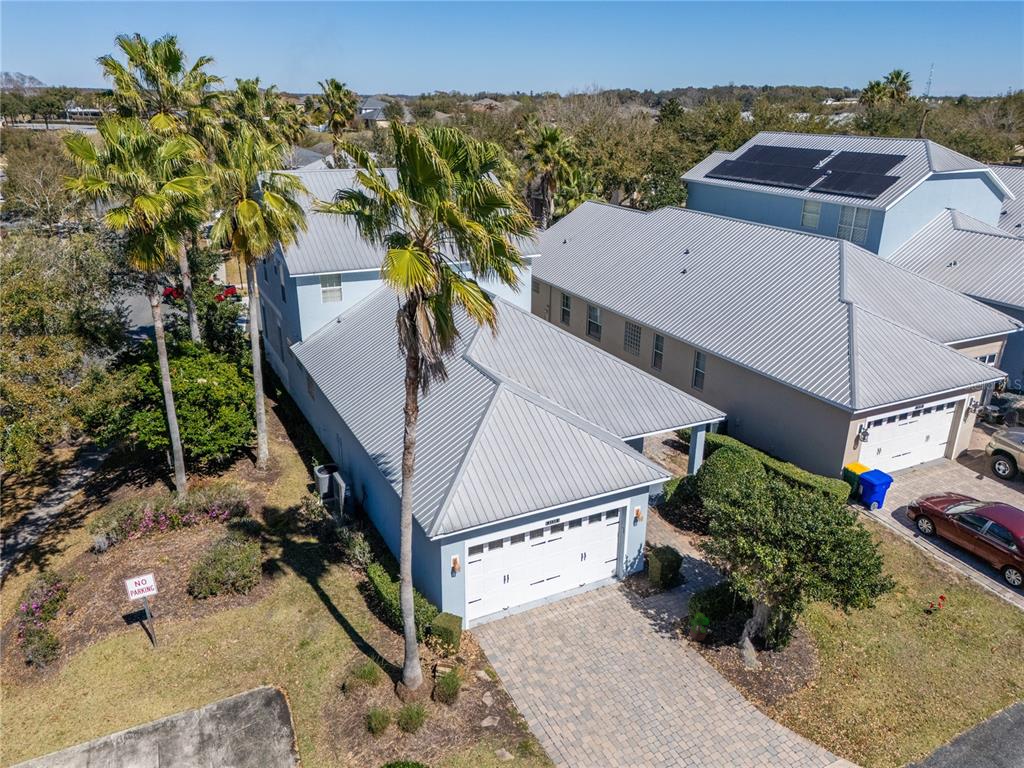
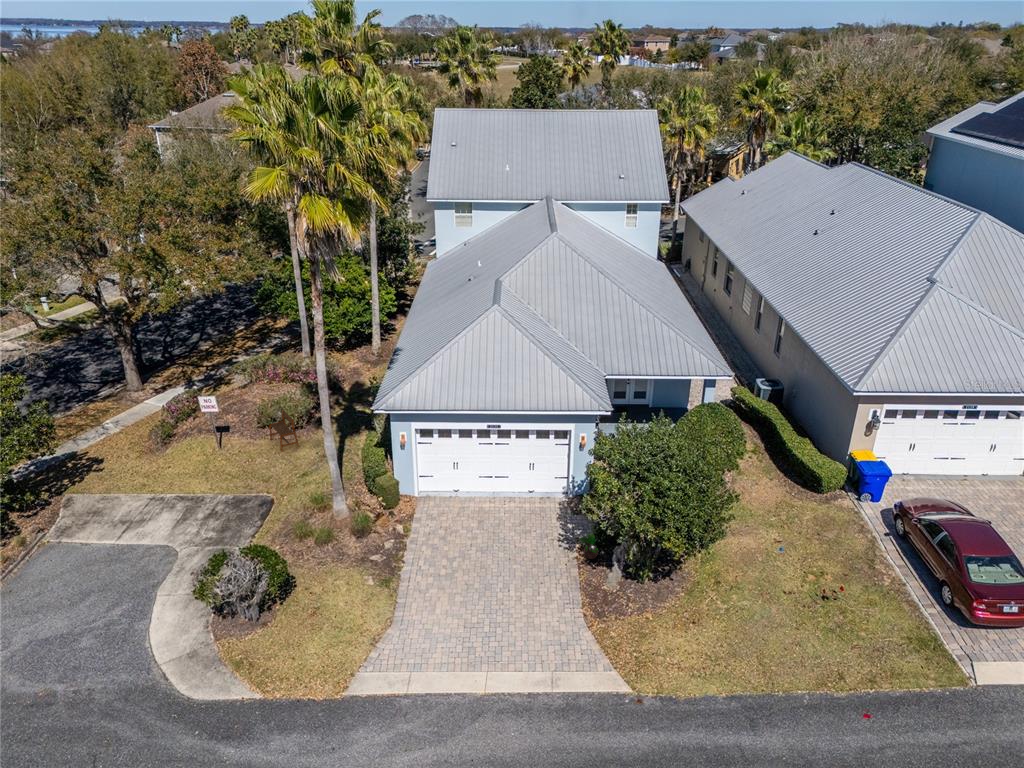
bench: none [202,561,253,619] -> present [269,410,299,452]

